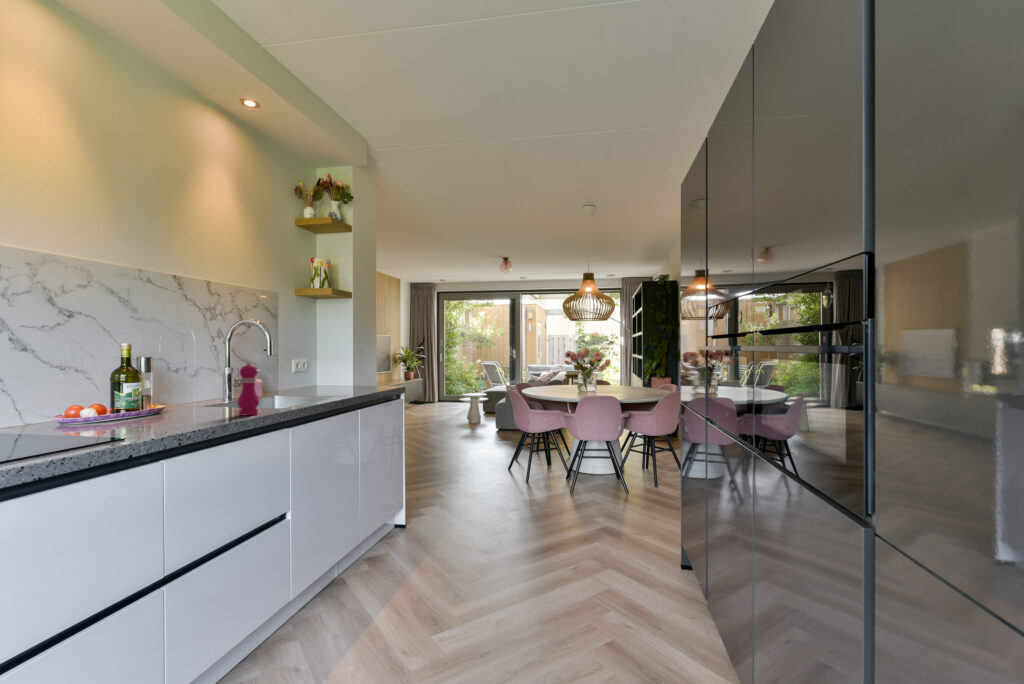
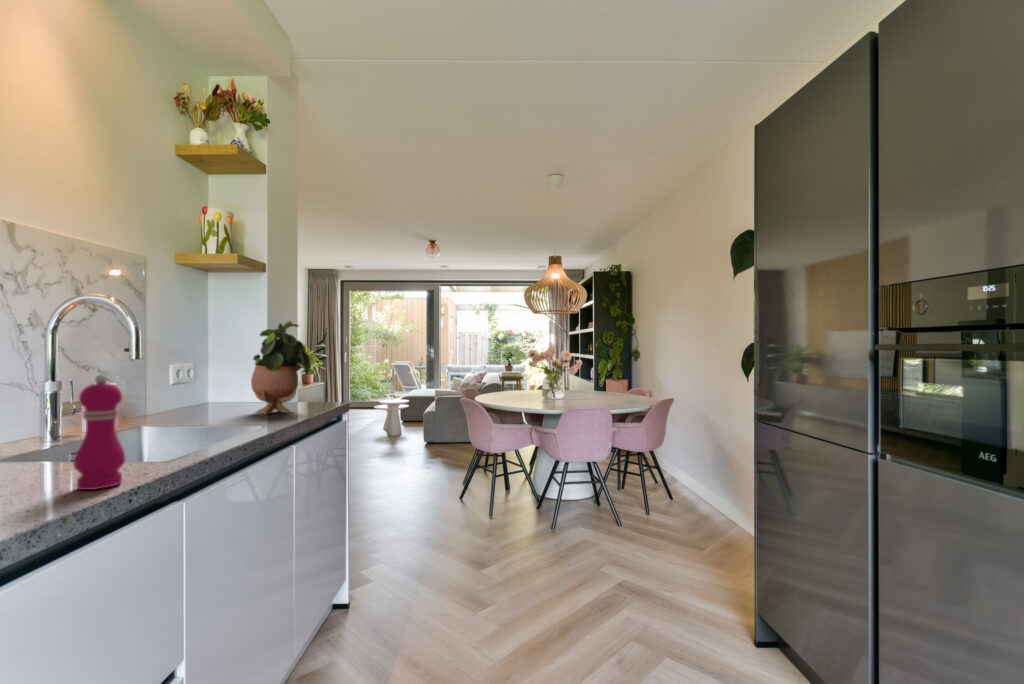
potted plant: none [338,331,375,392] -> present [251,321,310,414]

